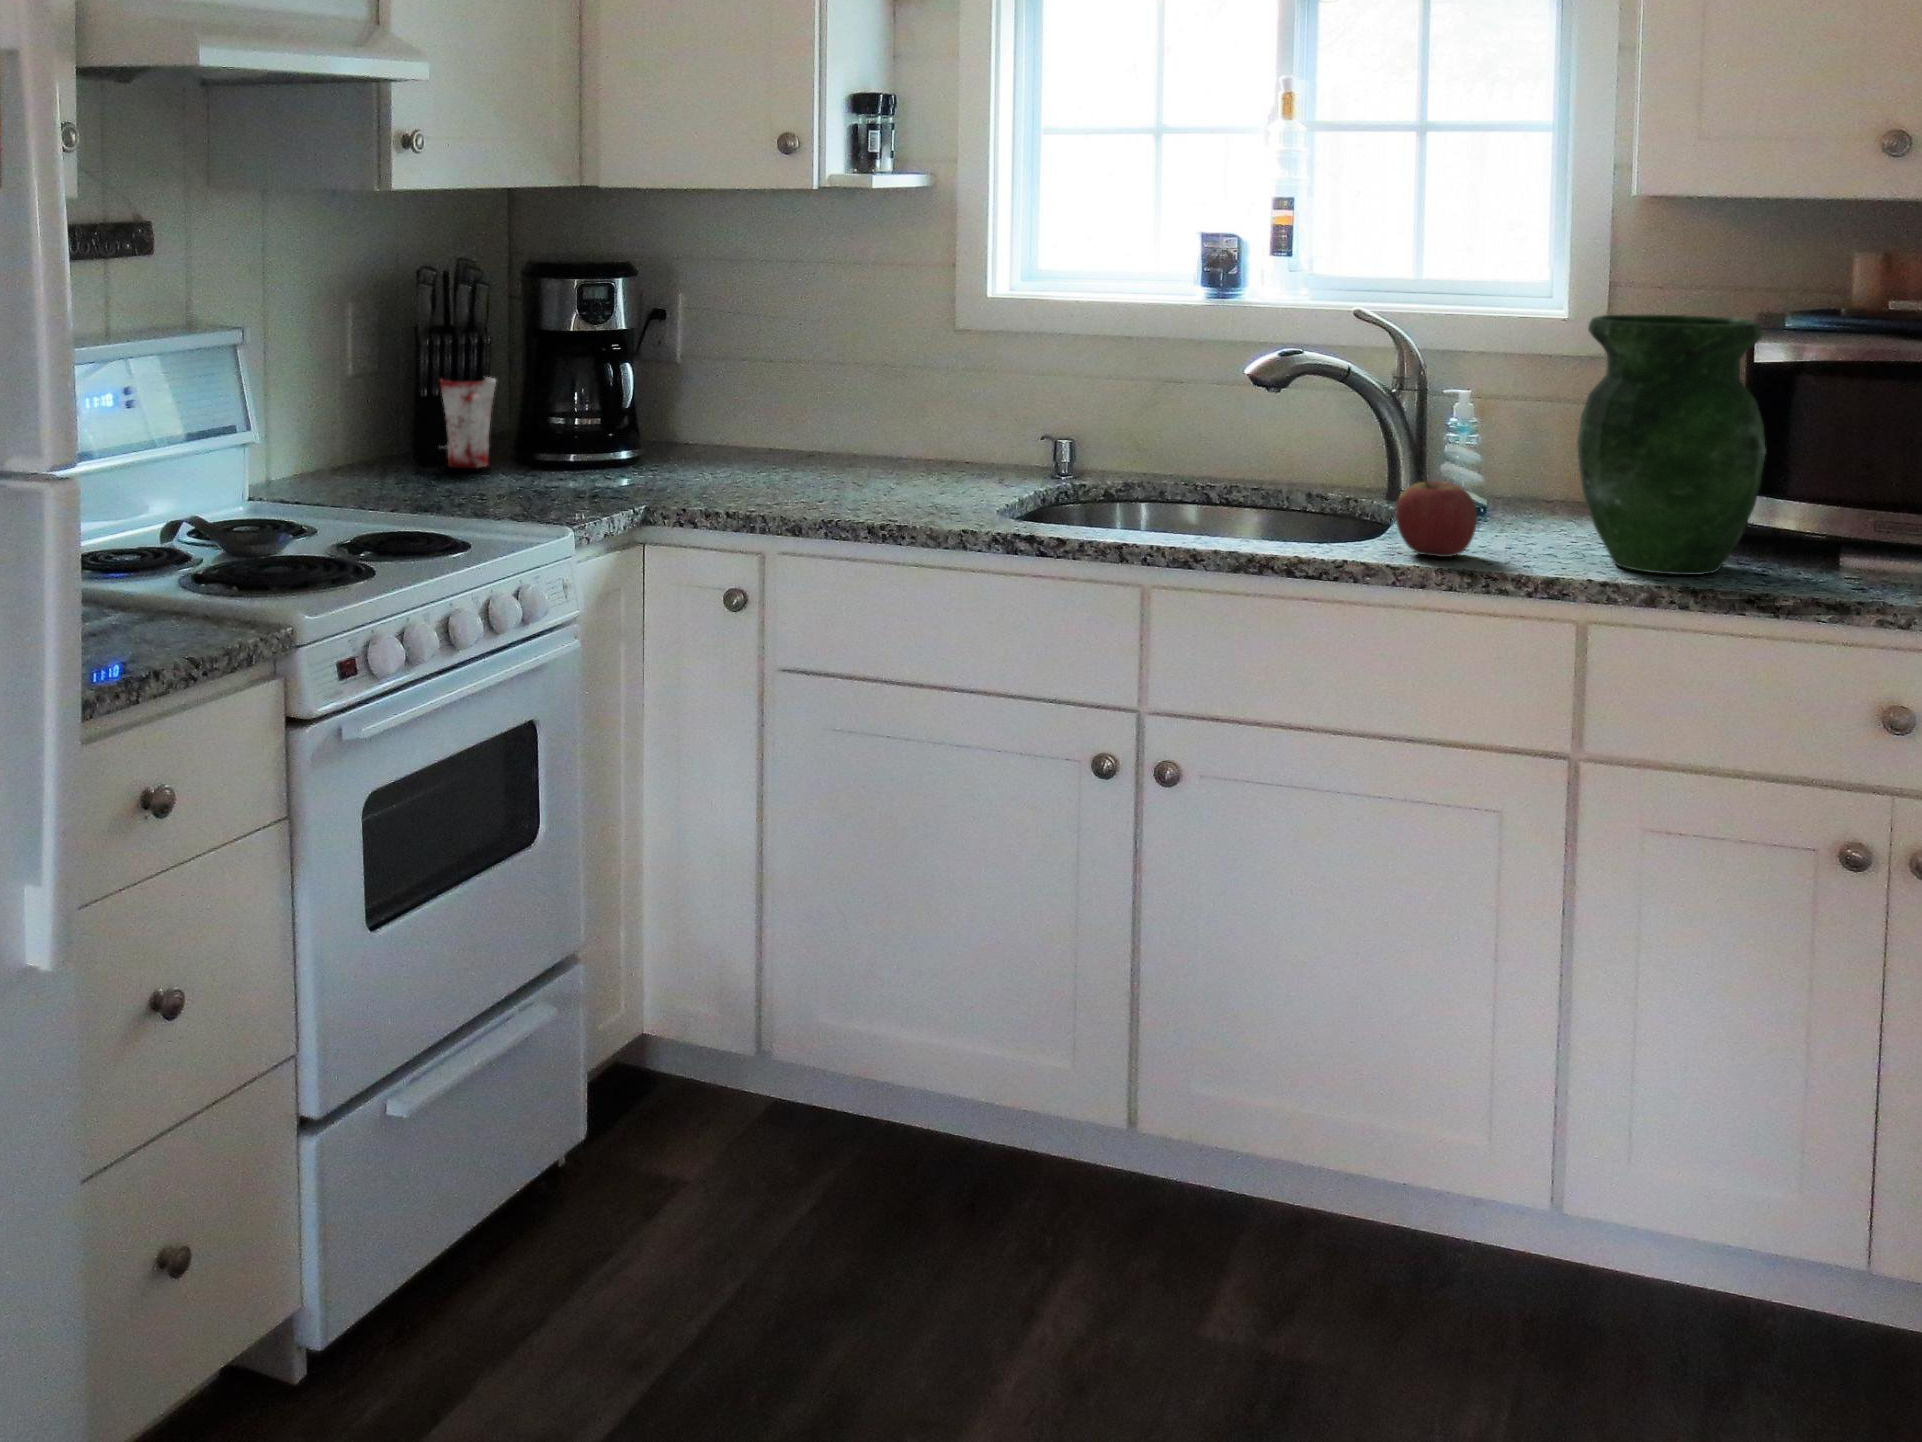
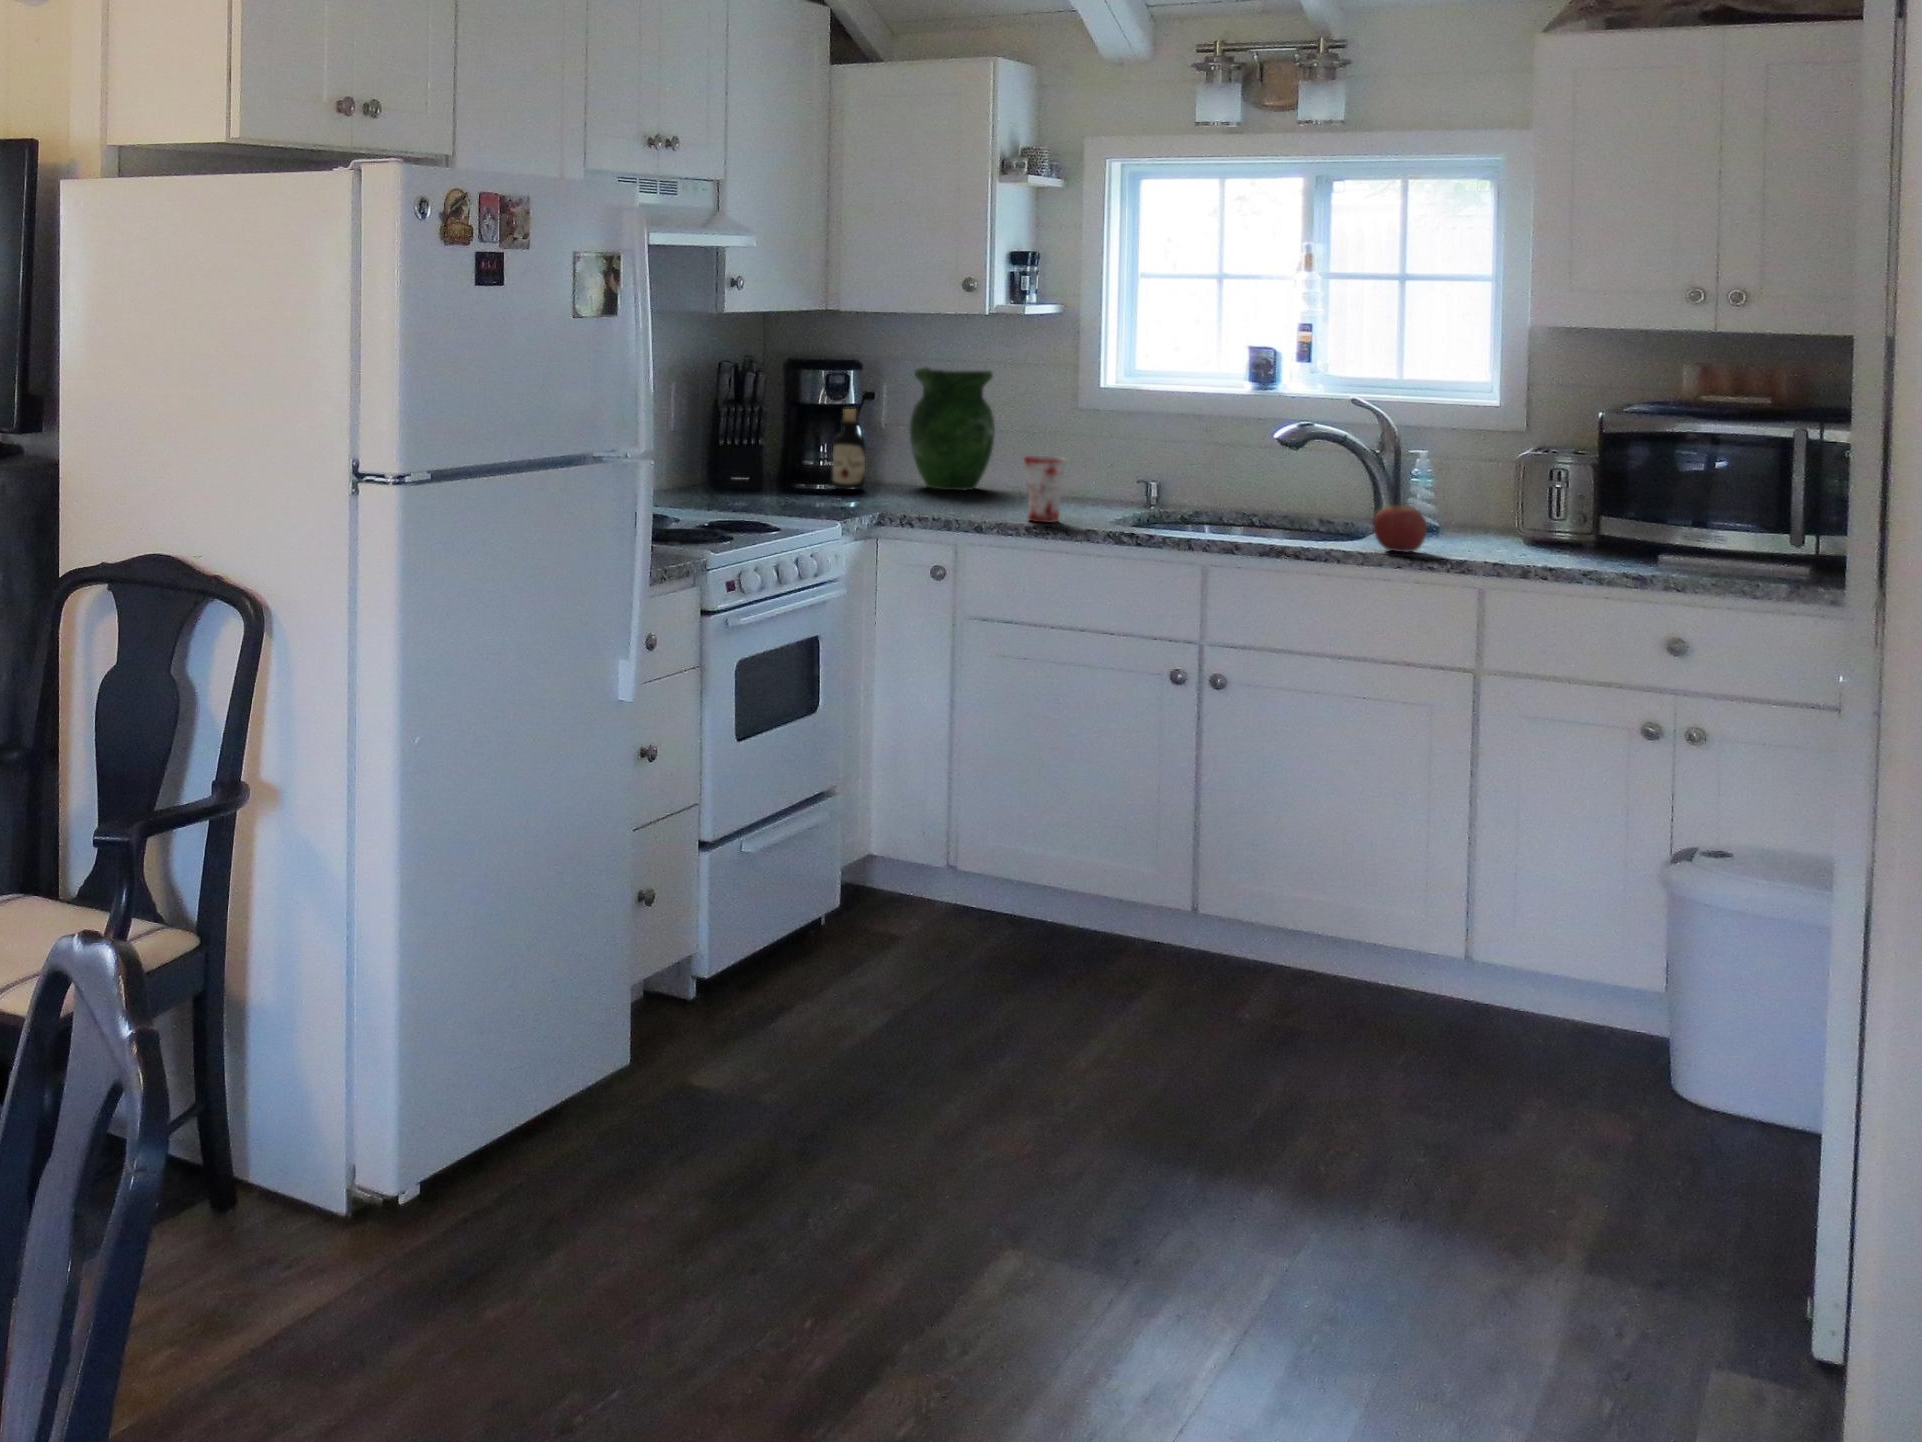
vase: present [1577,314,1765,575] -> present [910,368,995,490]
bottle: none [596,339,643,464] -> present [833,409,865,490]
mug: present [440,377,496,468] -> present [1024,456,1066,523]

